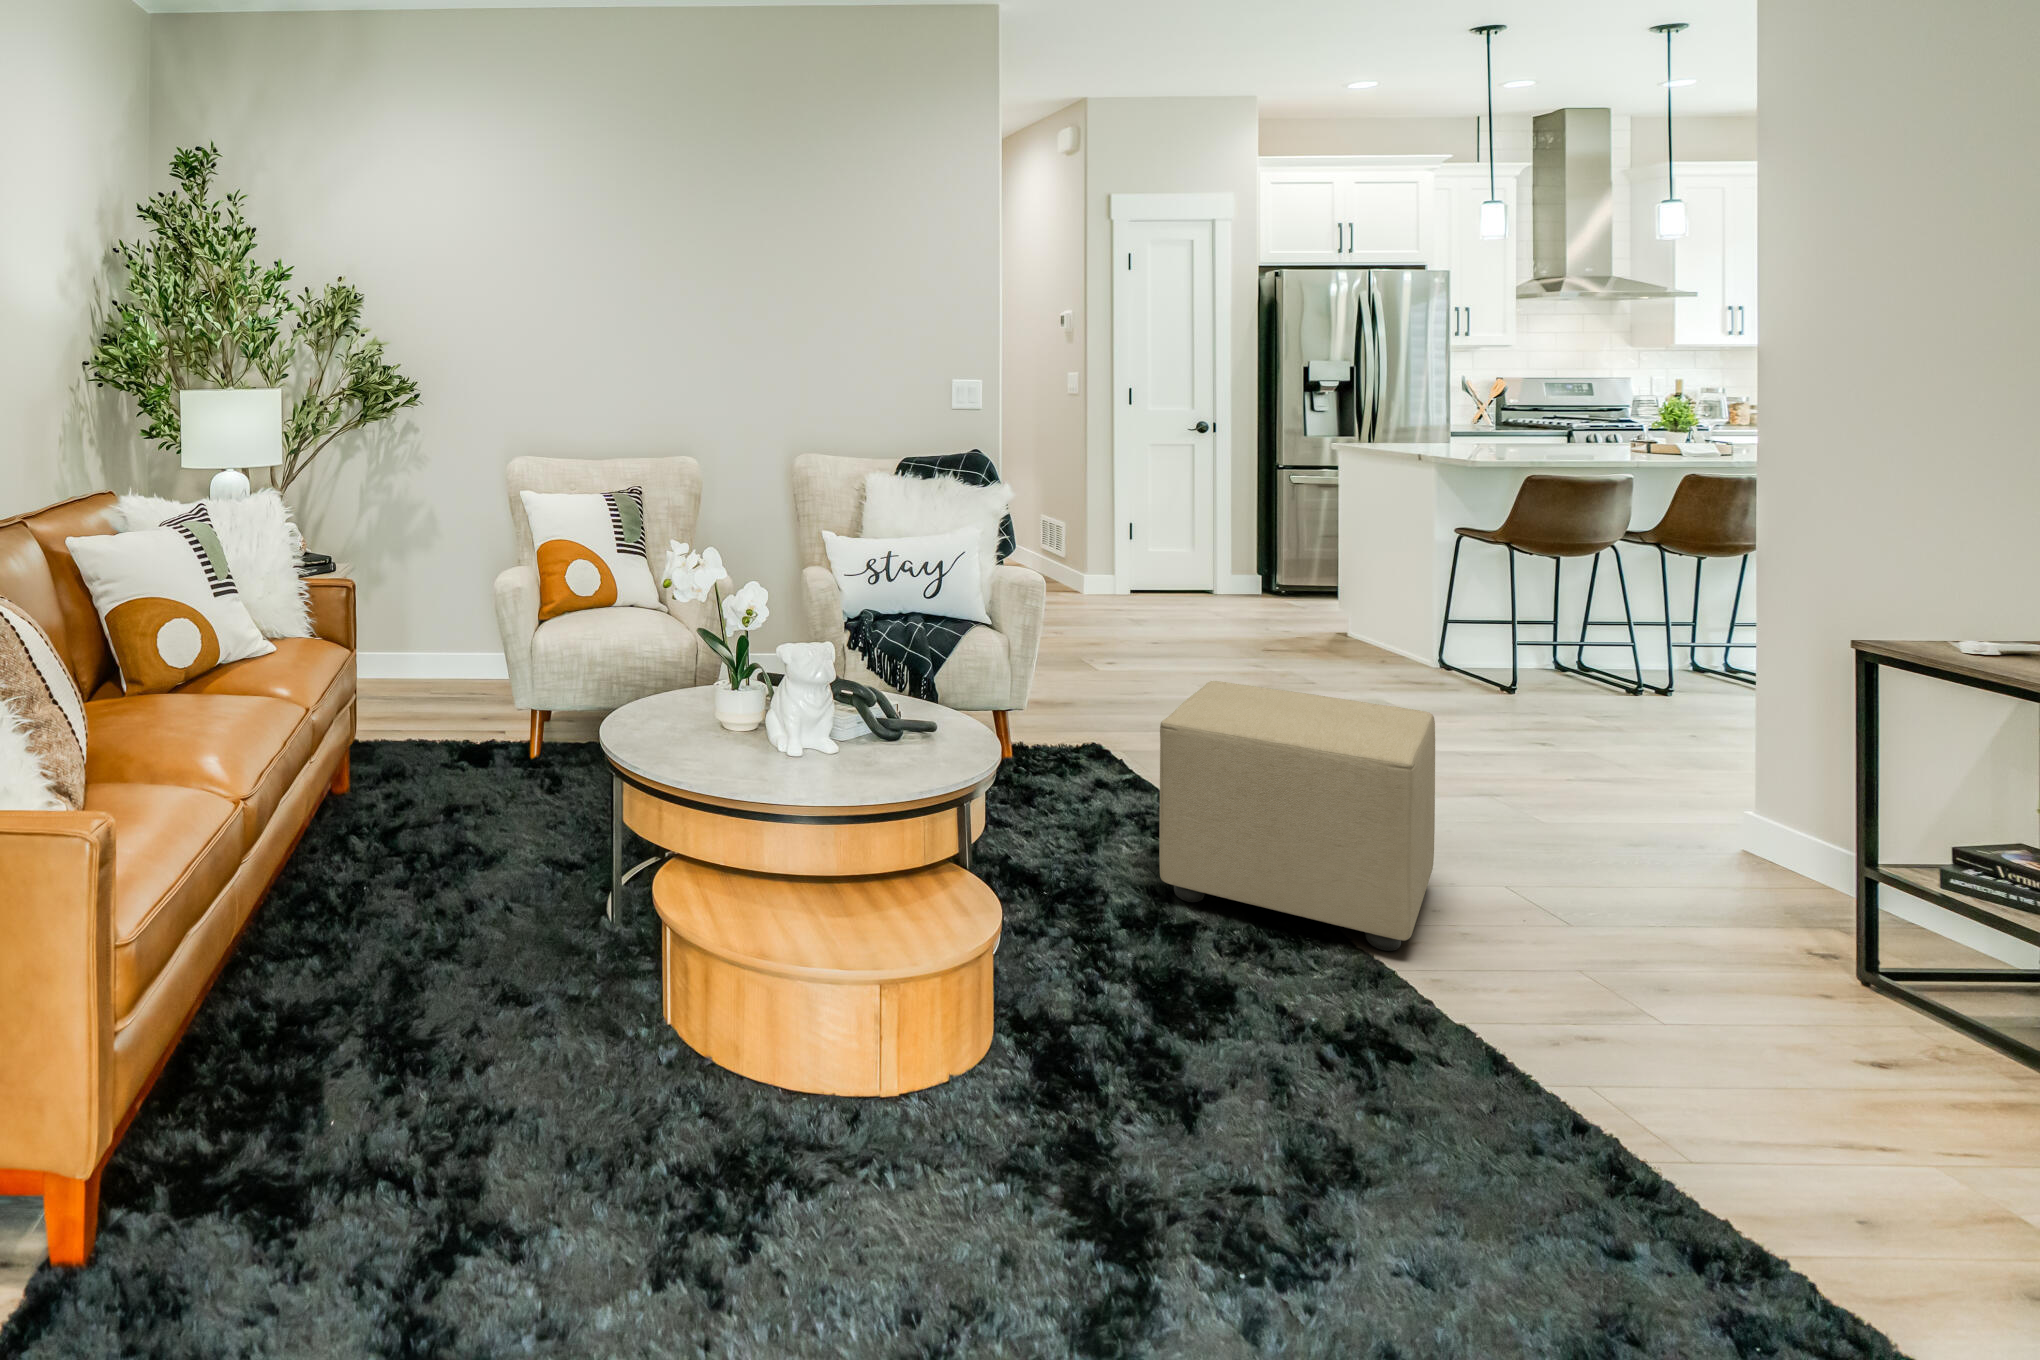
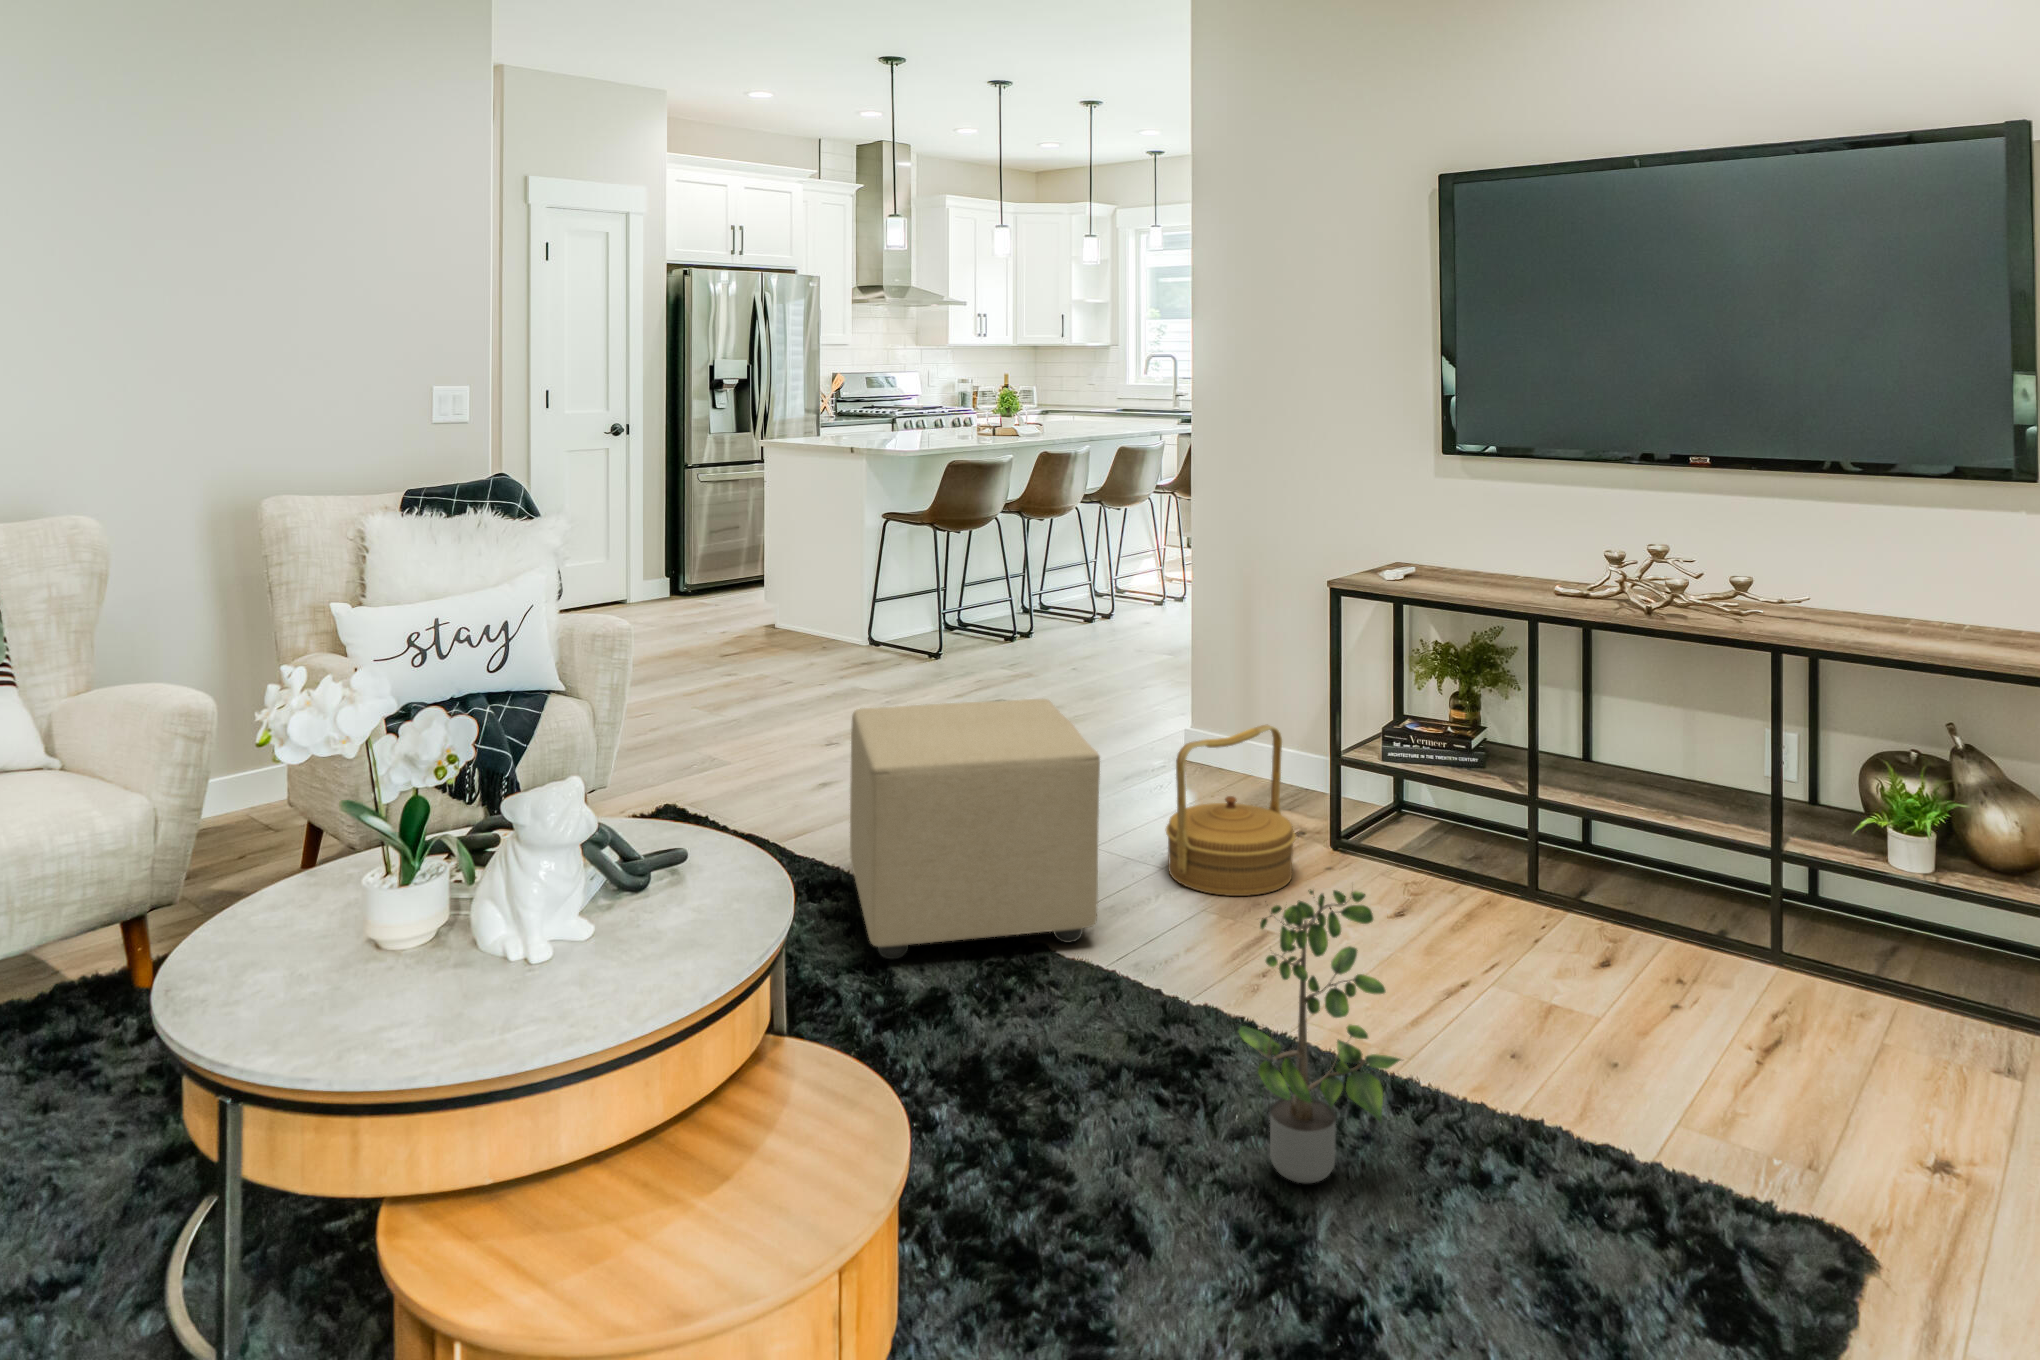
basket: none [1575,794,1782,1000] -> present [1166,725,1296,896]
potted plant: none [1350,898,1571,1208] -> present [1239,889,1401,1183]

